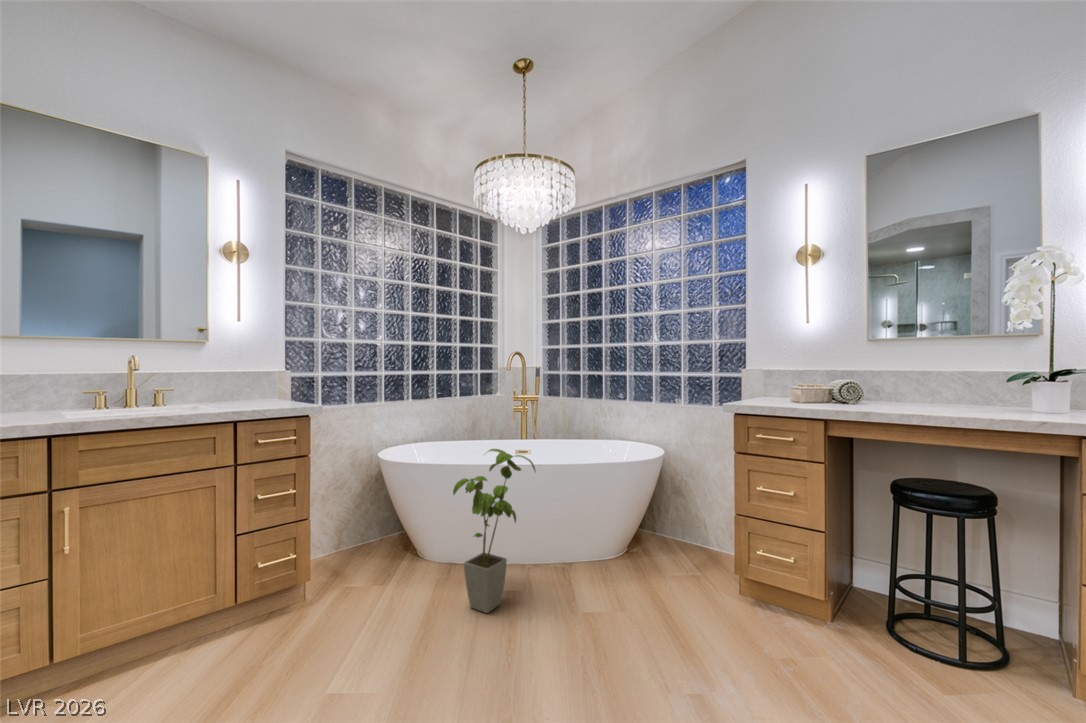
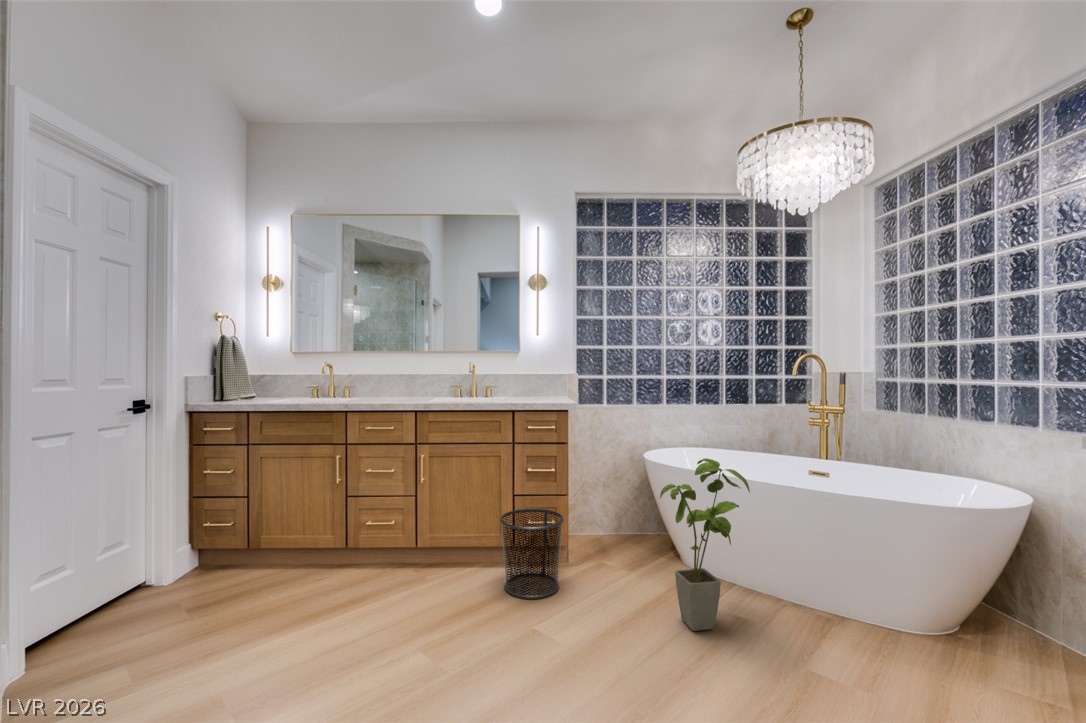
waste bin: none [237,541,331,665] -> present [500,509,564,599]

